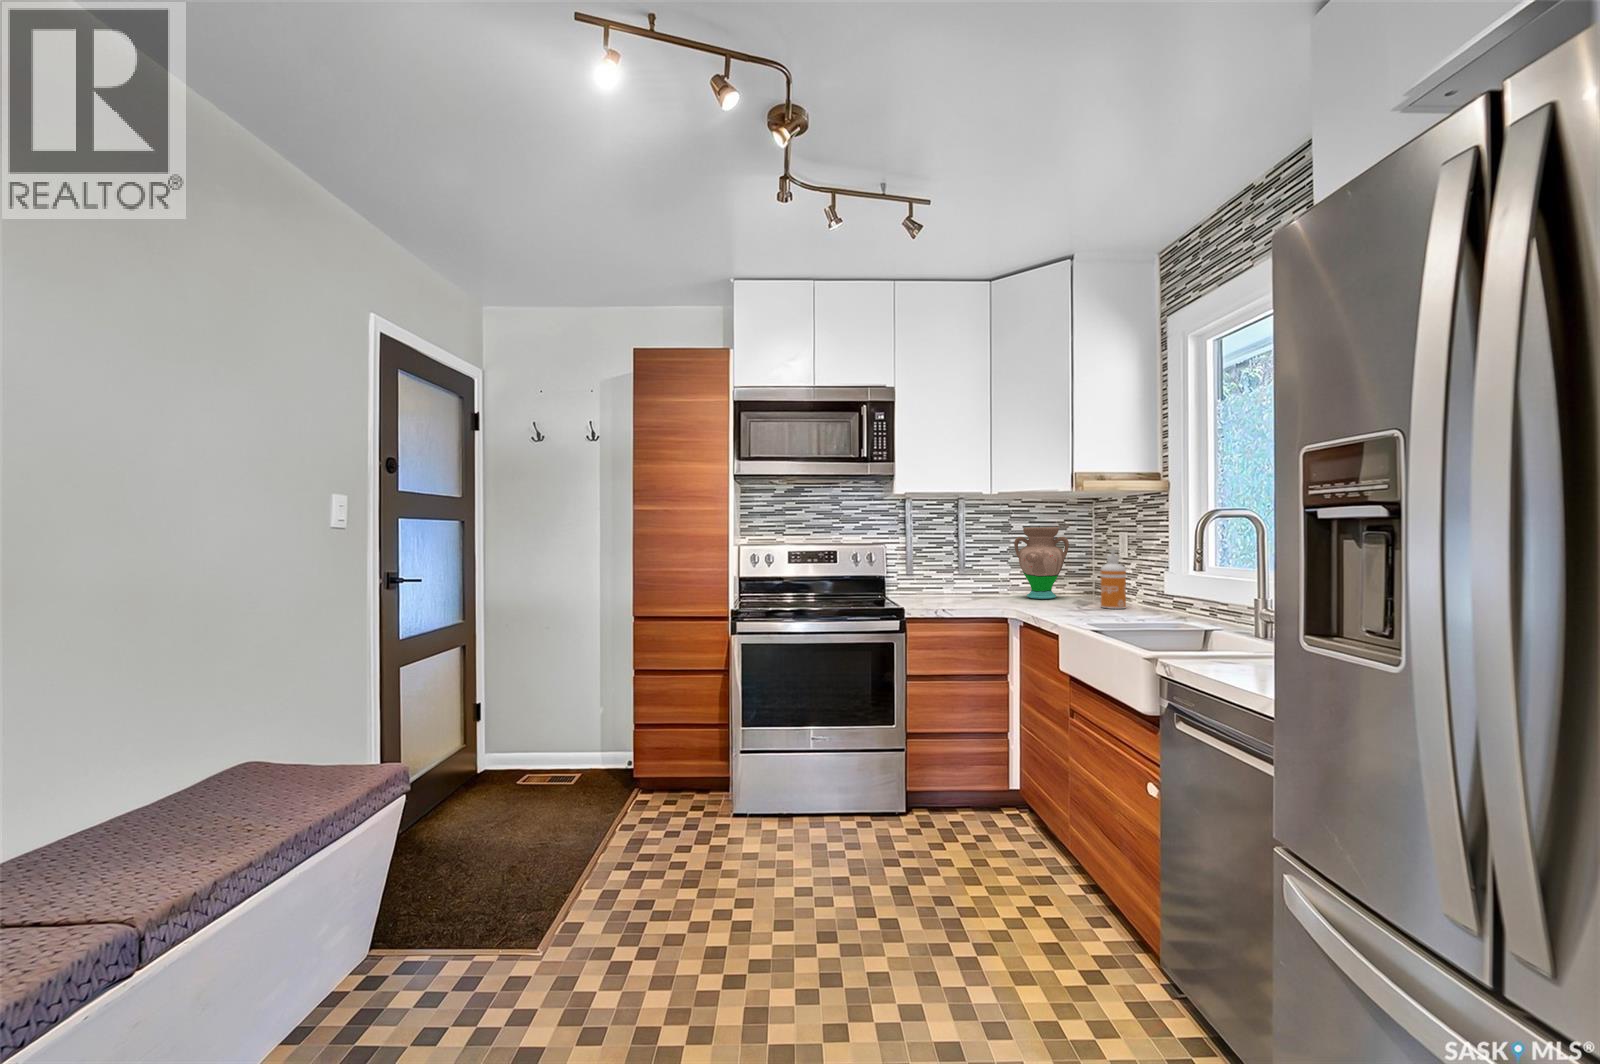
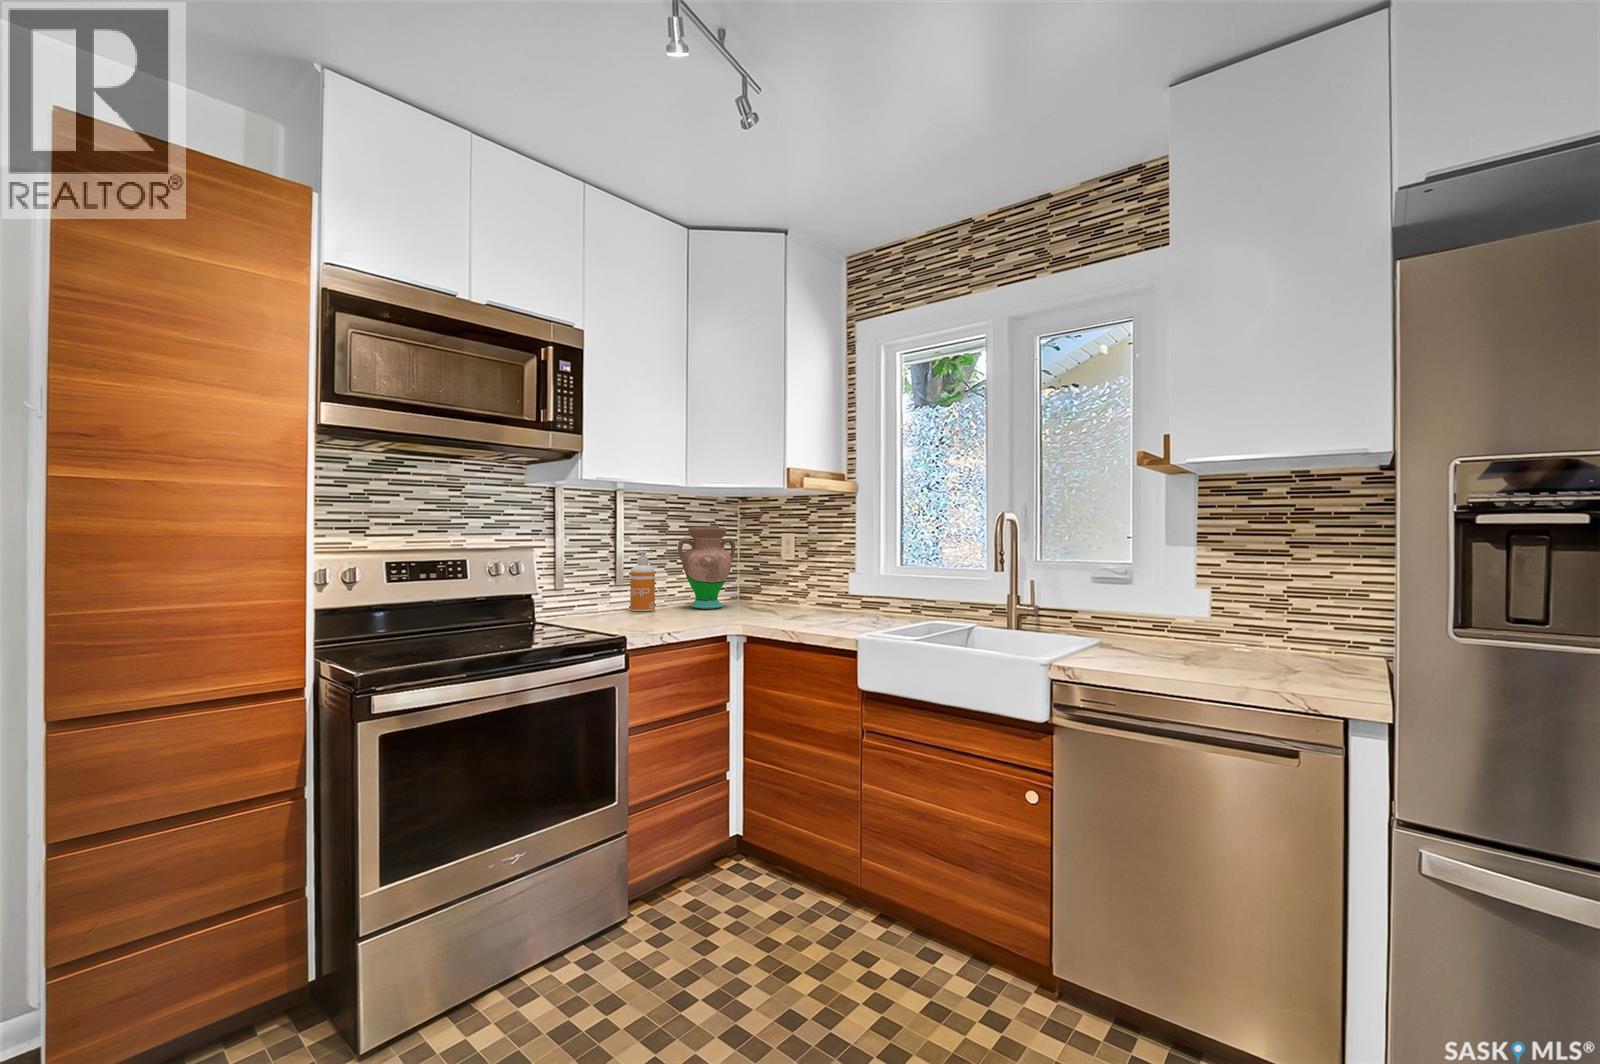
soap dispenser: present [1101,550,1126,609] -> present [630,551,655,611]

